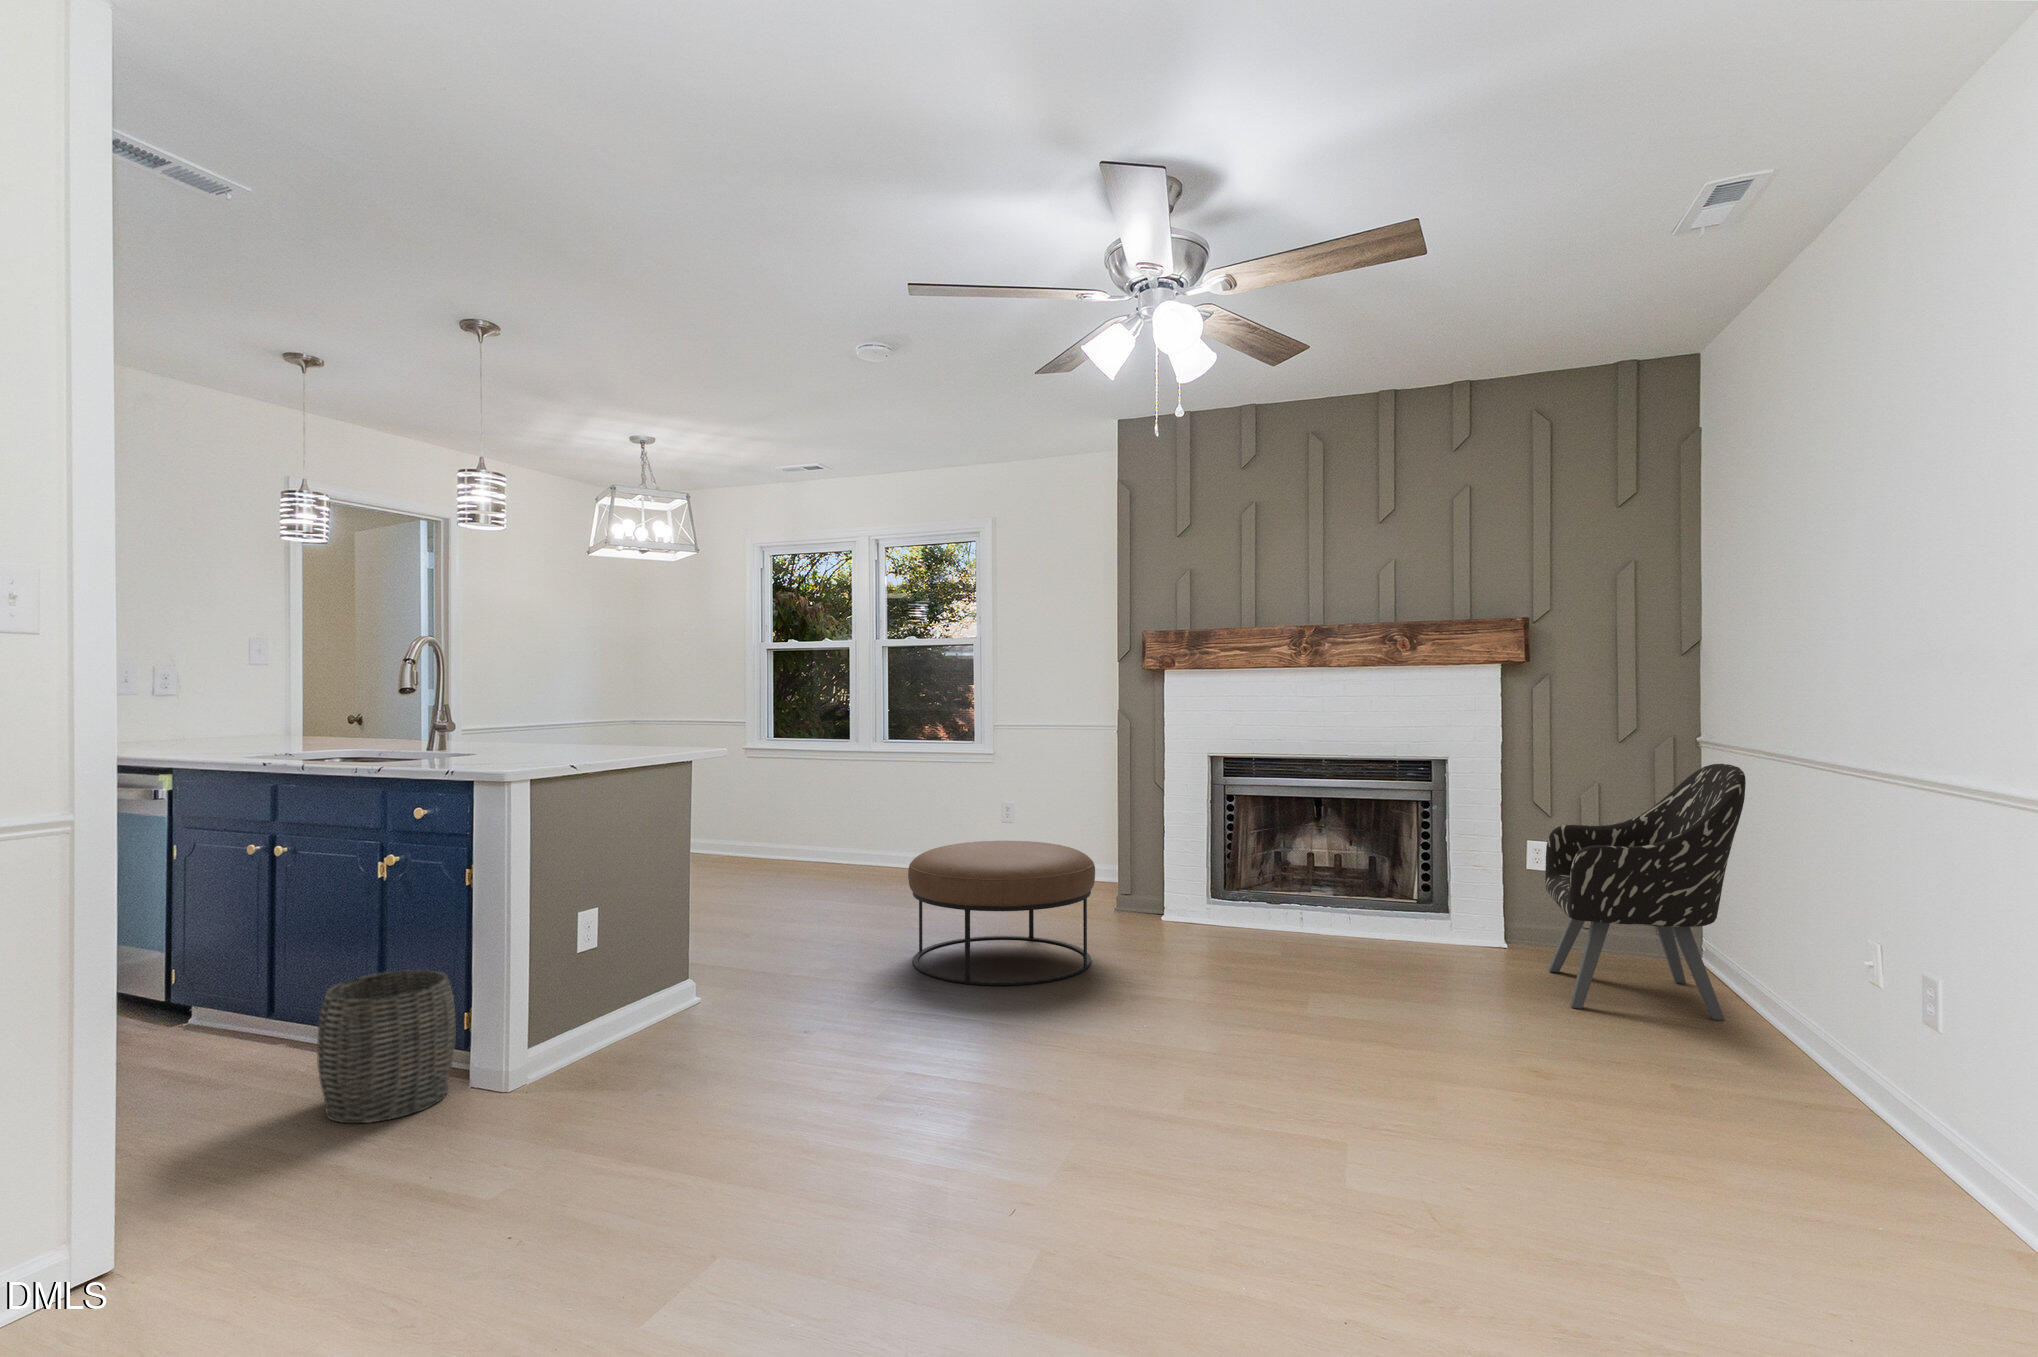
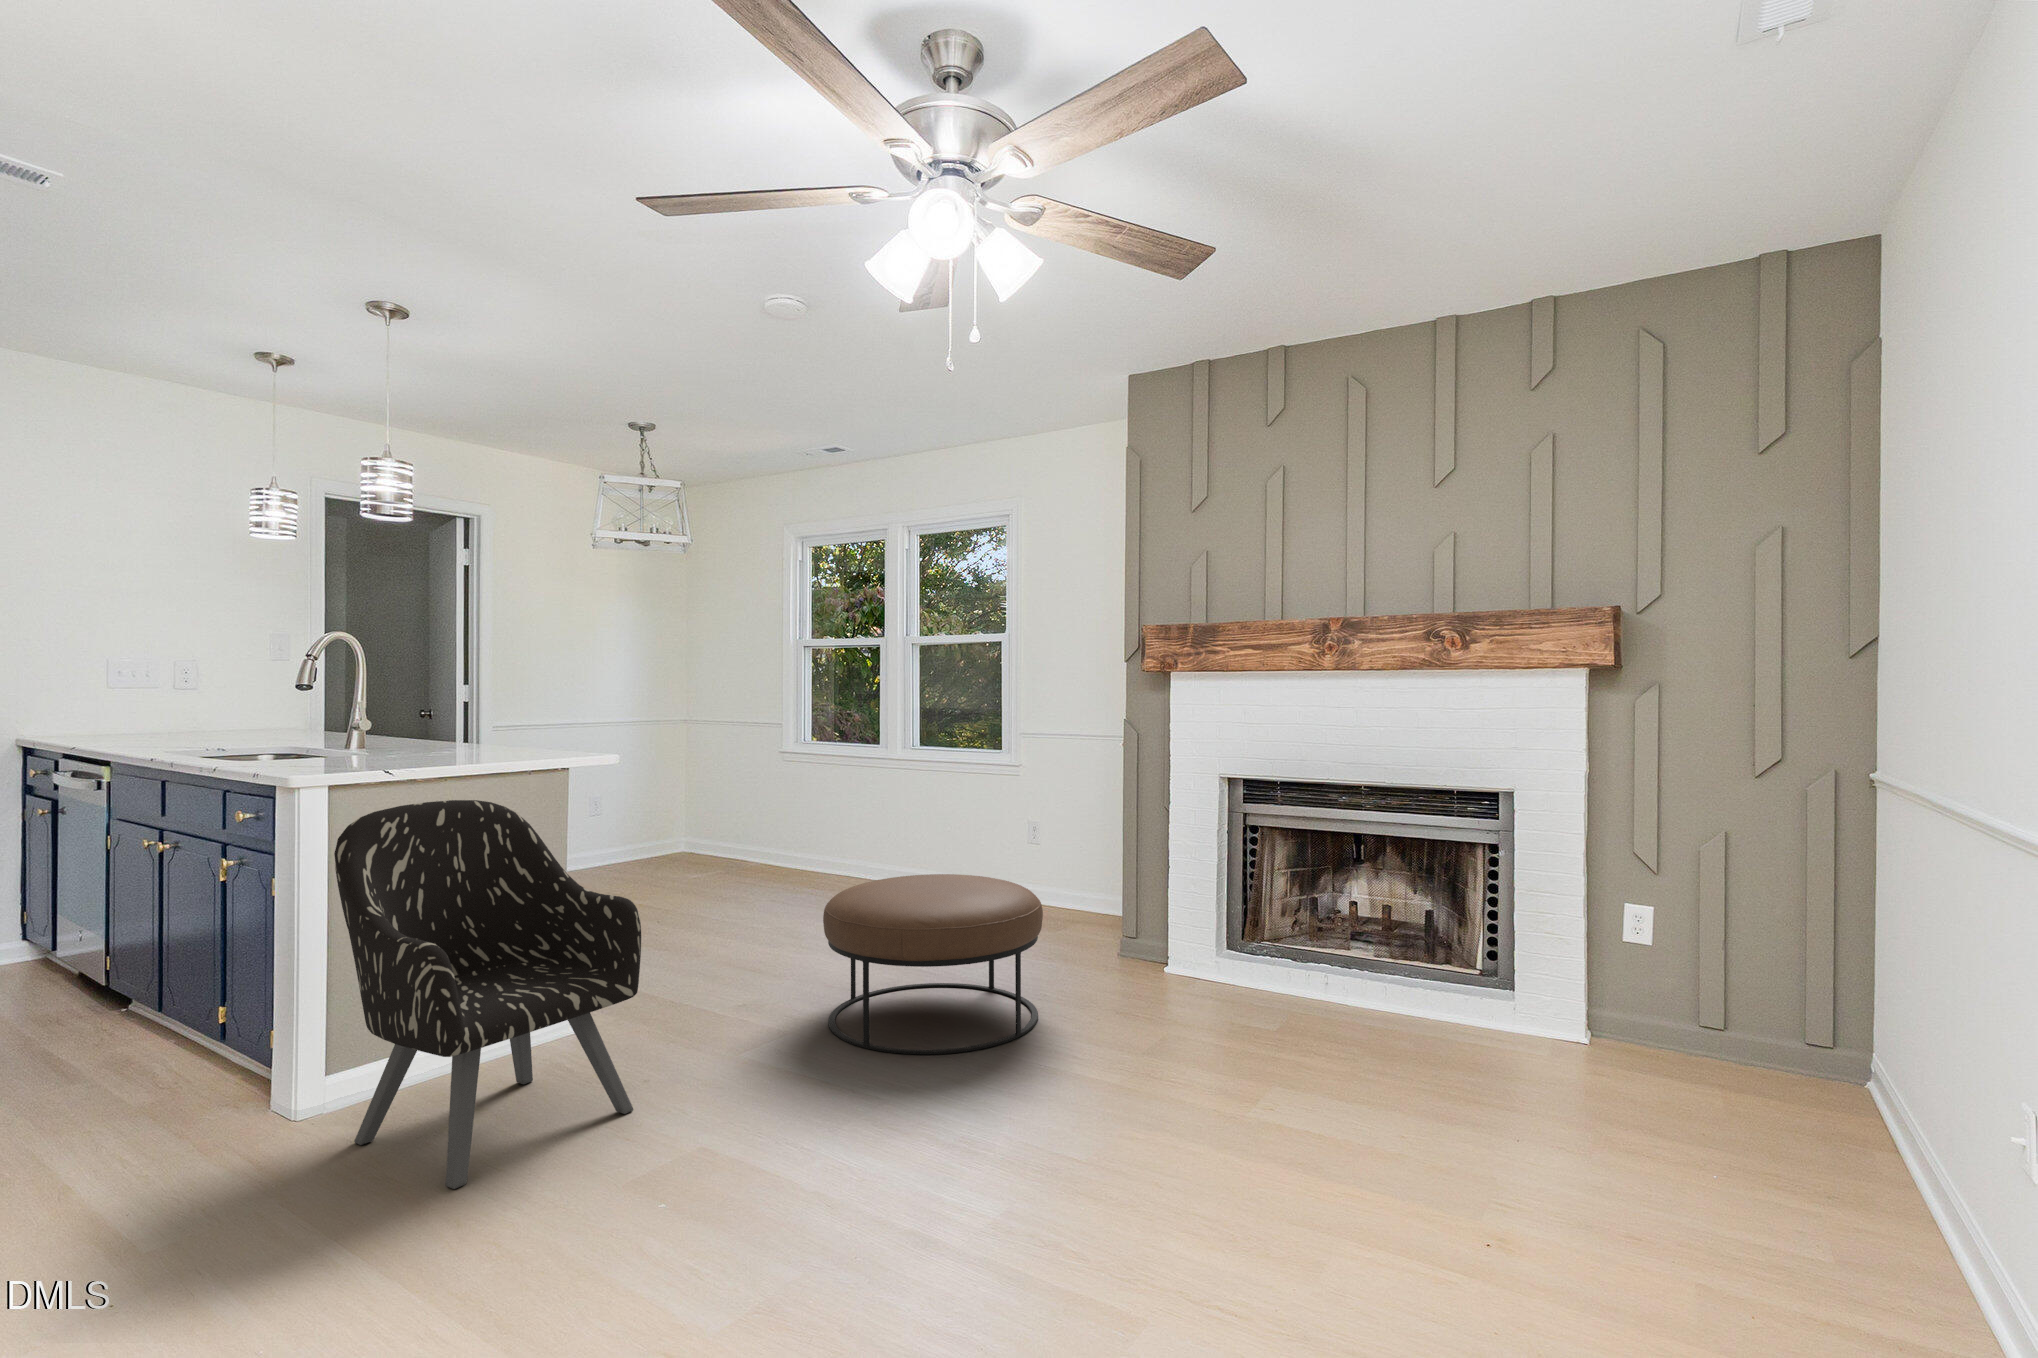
armchair: present [1545,764,1746,1021] -> present [334,800,641,1189]
woven basket: present [317,970,455,1123] -> none [46,1013,215,1185]

